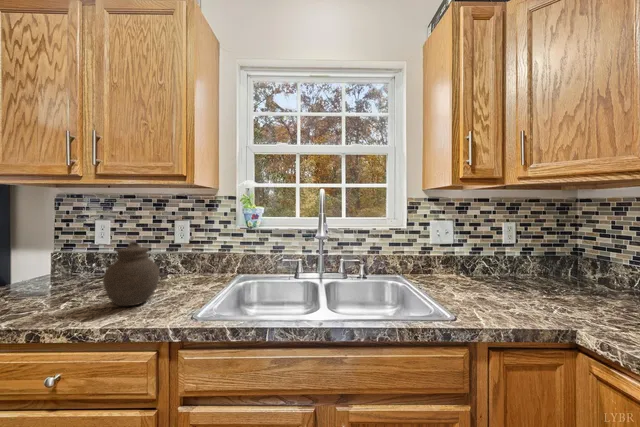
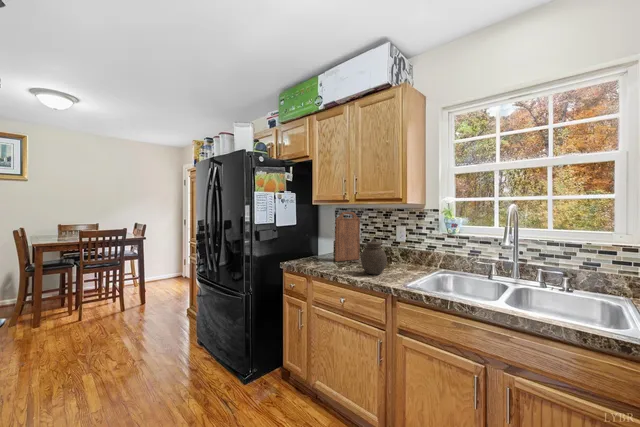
cutting board: none [46,198,108,290] -> present [335,212,360,261]

